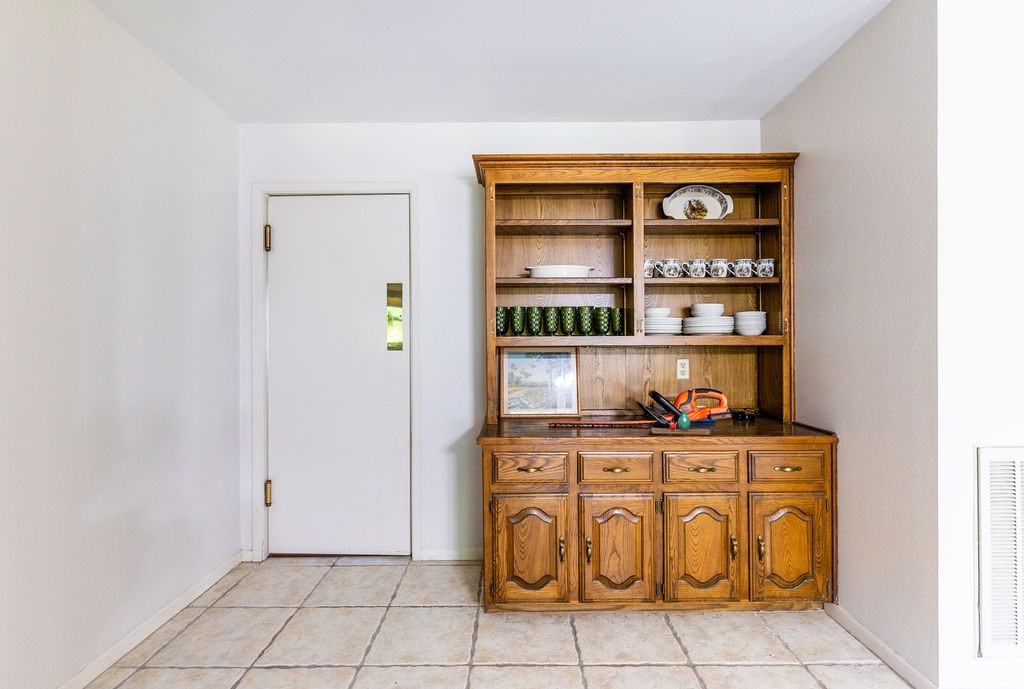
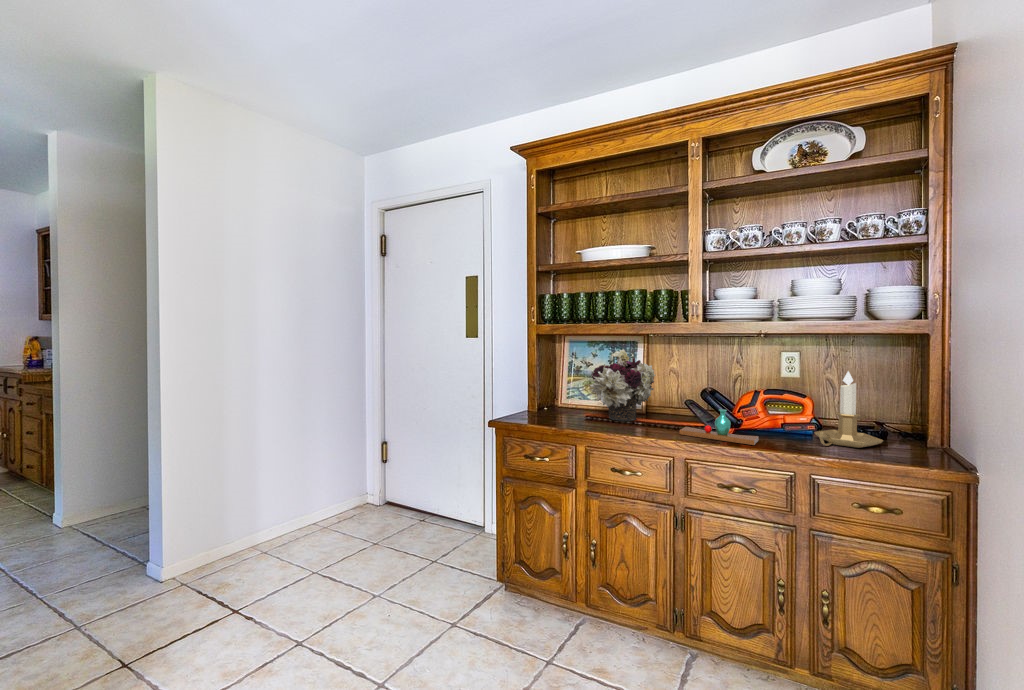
flower arrangement: none [561,364,619,429] -> present [590,349,655,421]
candlestick: none [737,375,779,431] -> present [815,371,883,448]

